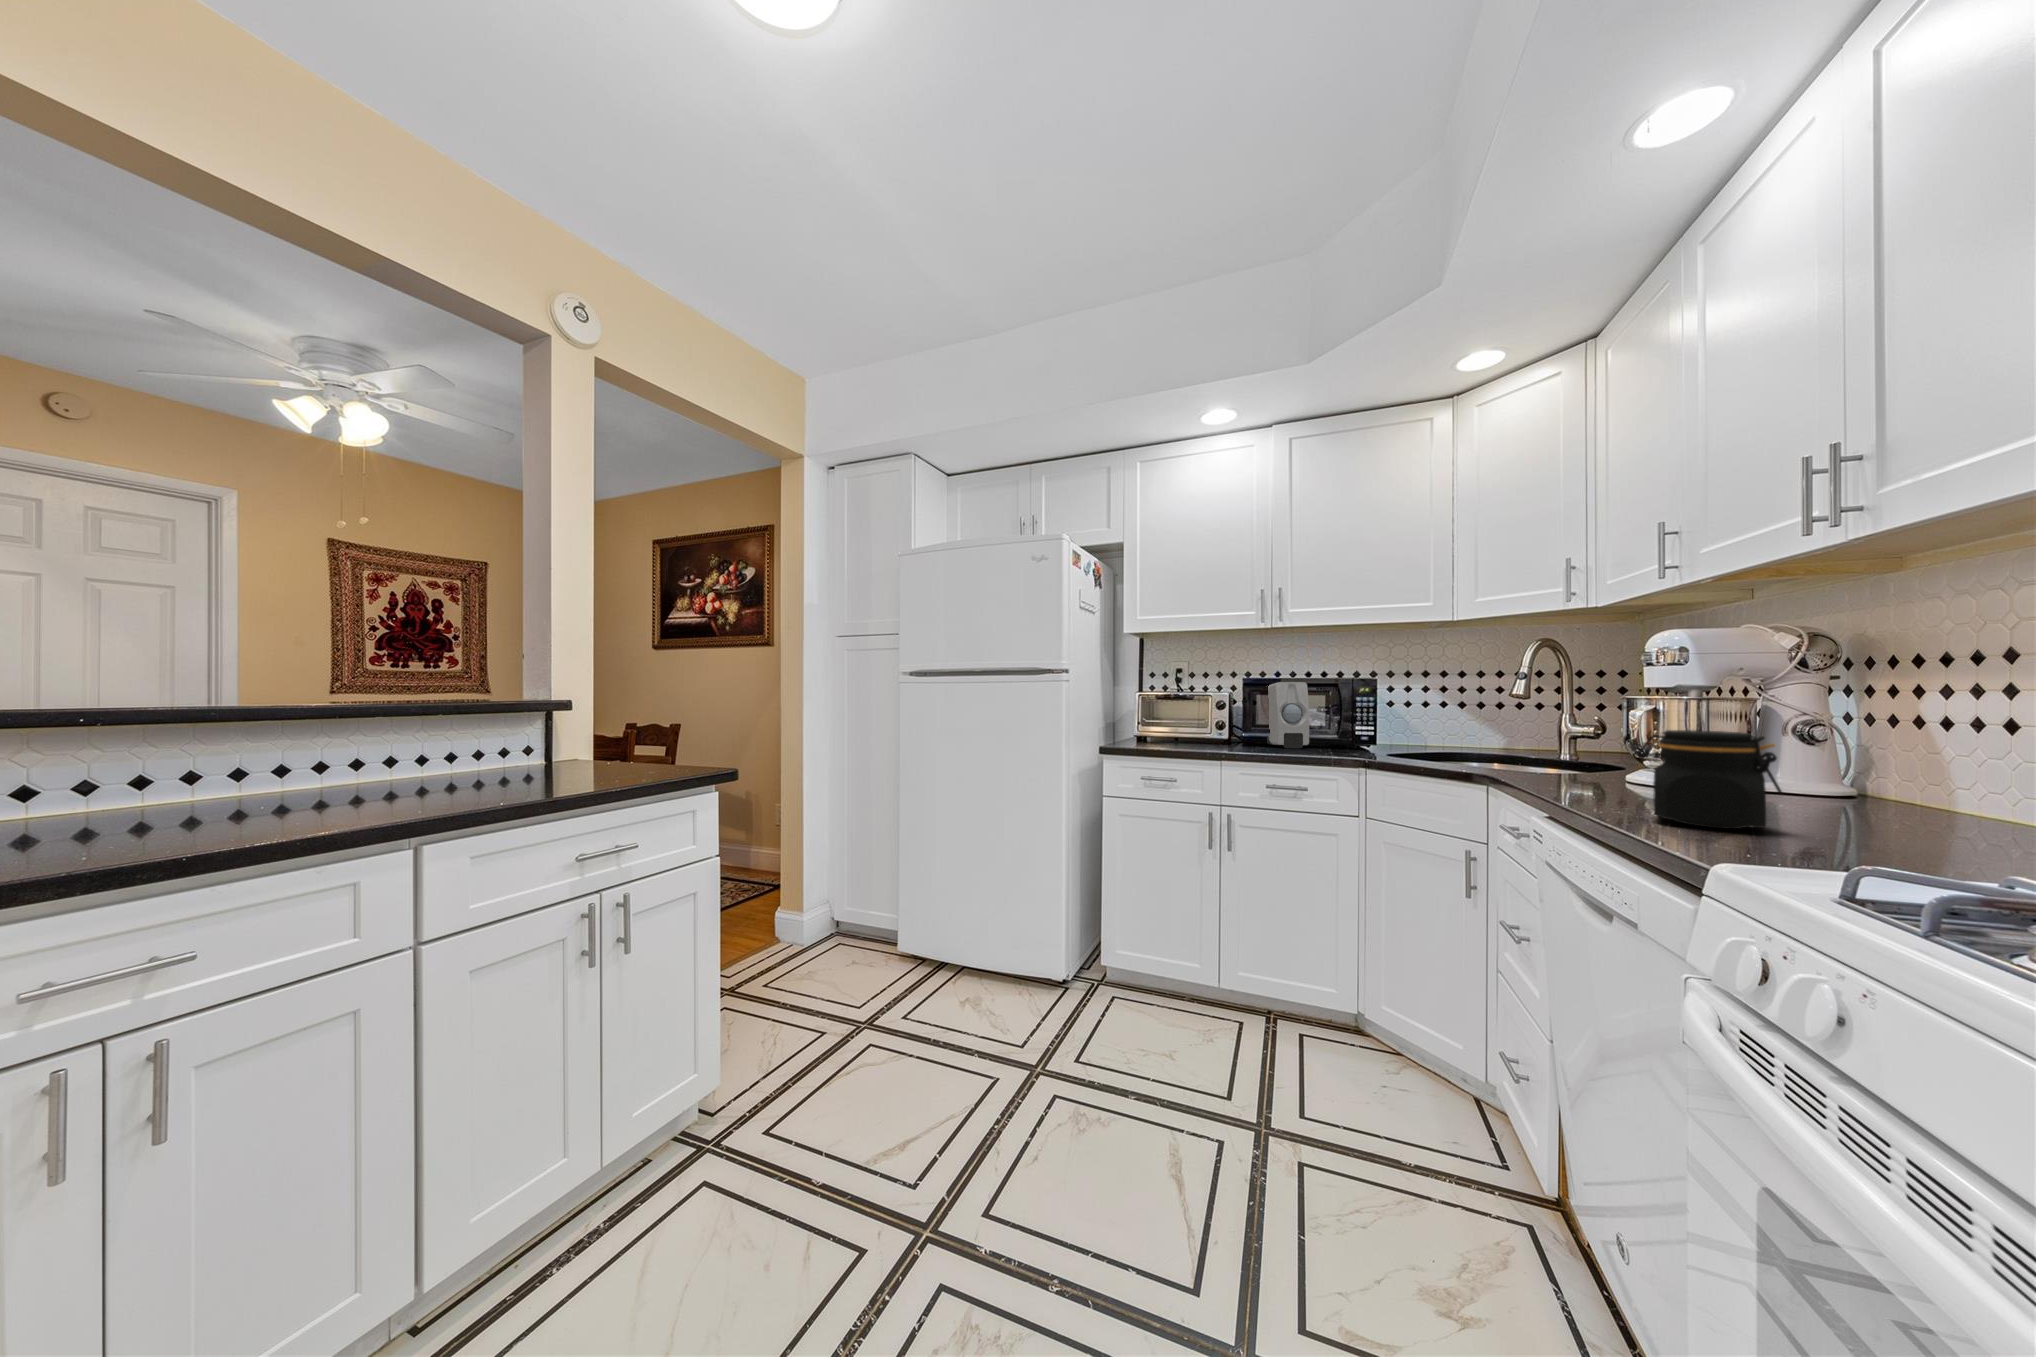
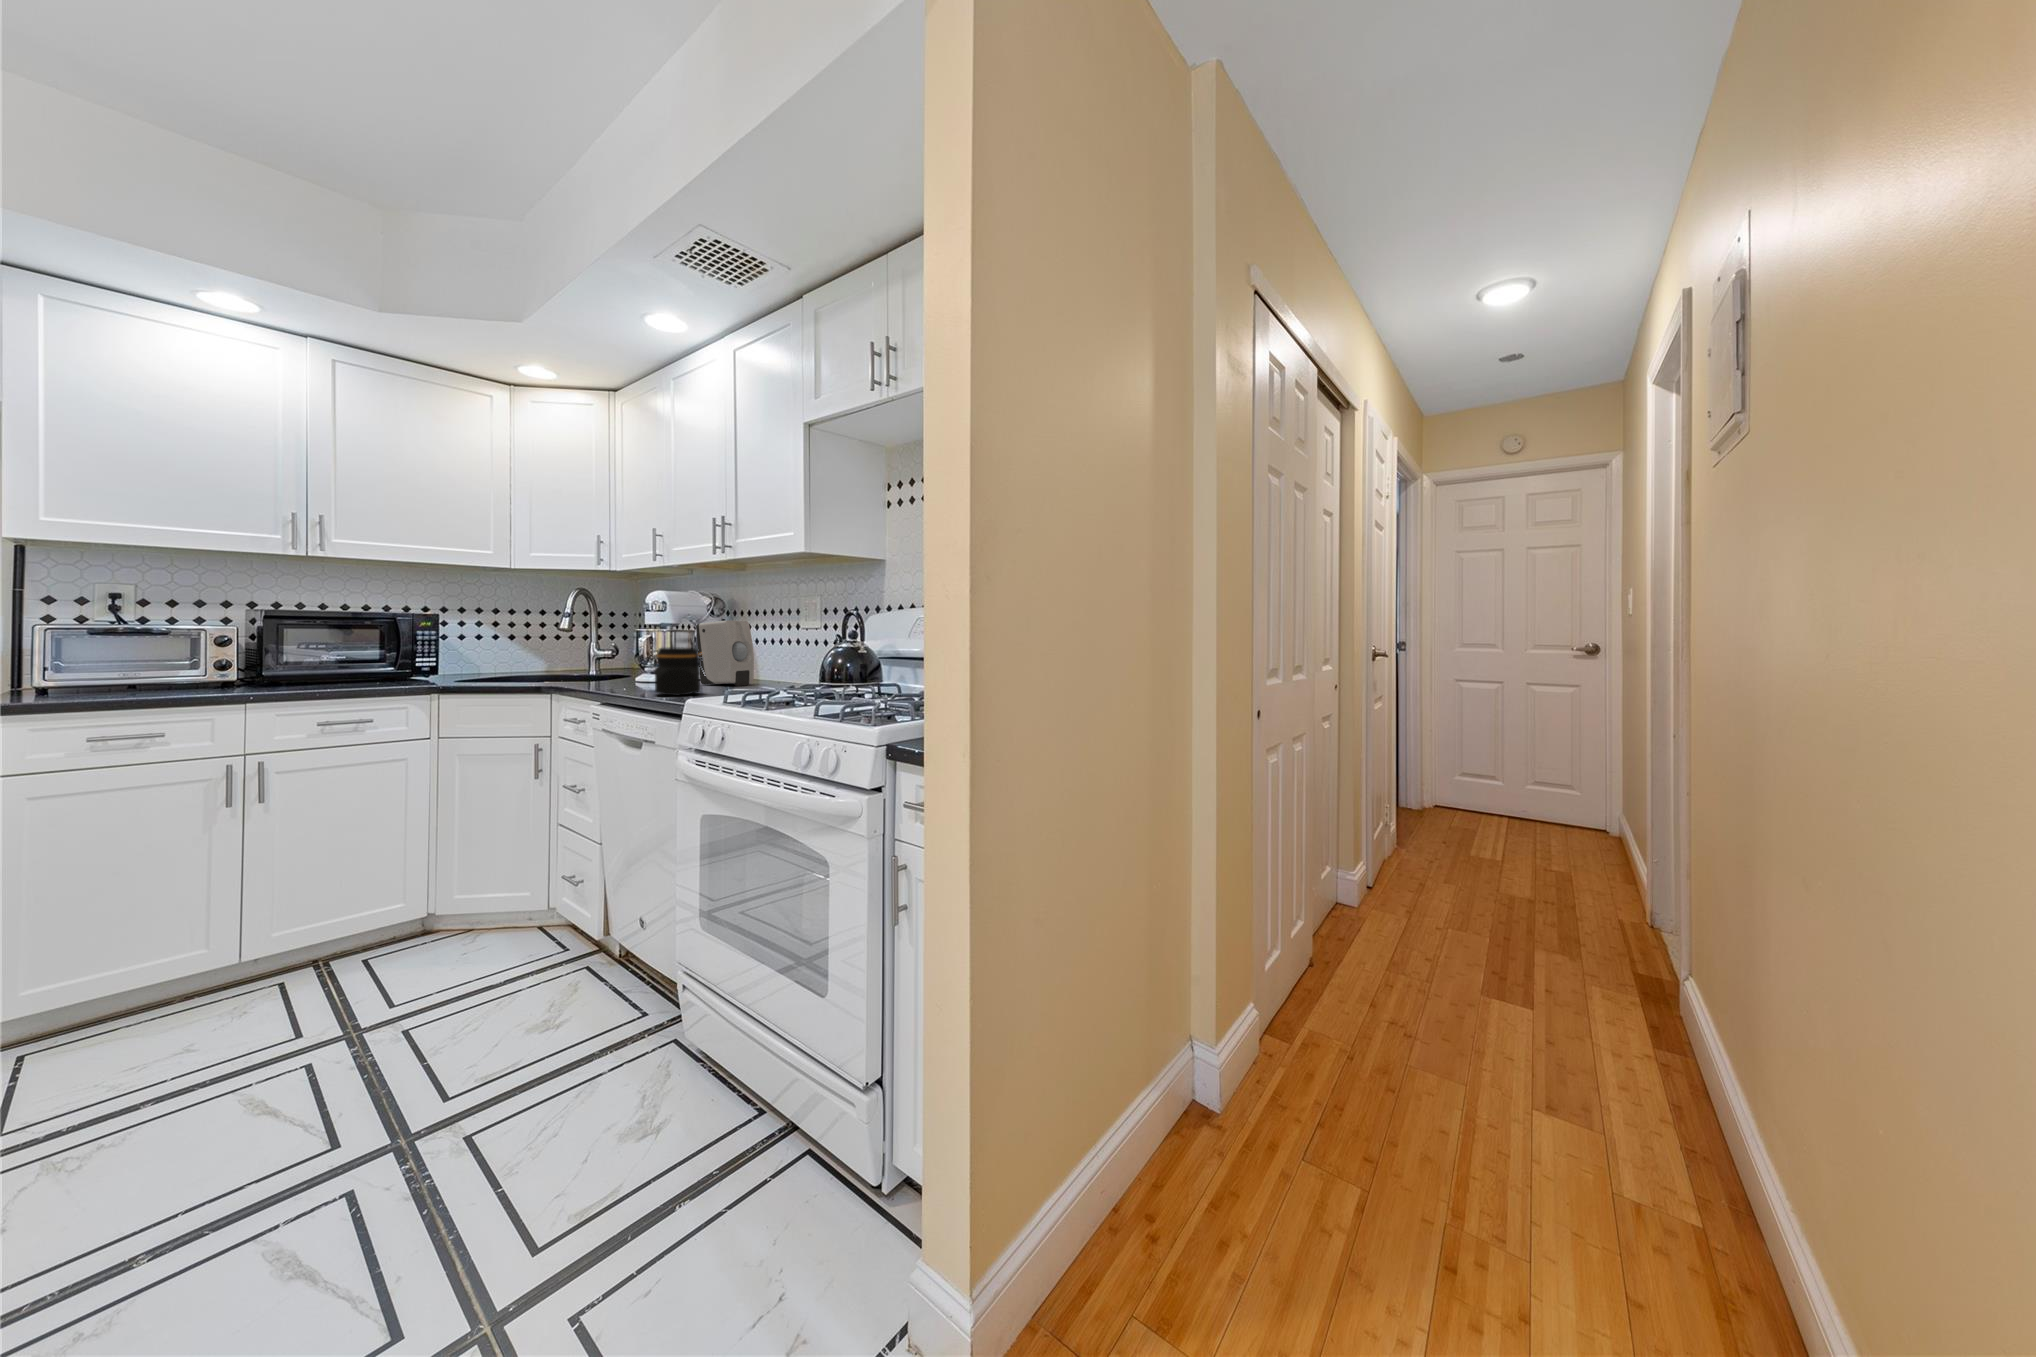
soap dispenser: present [1267,682,1309,748] -> present [696,620,754,686]

